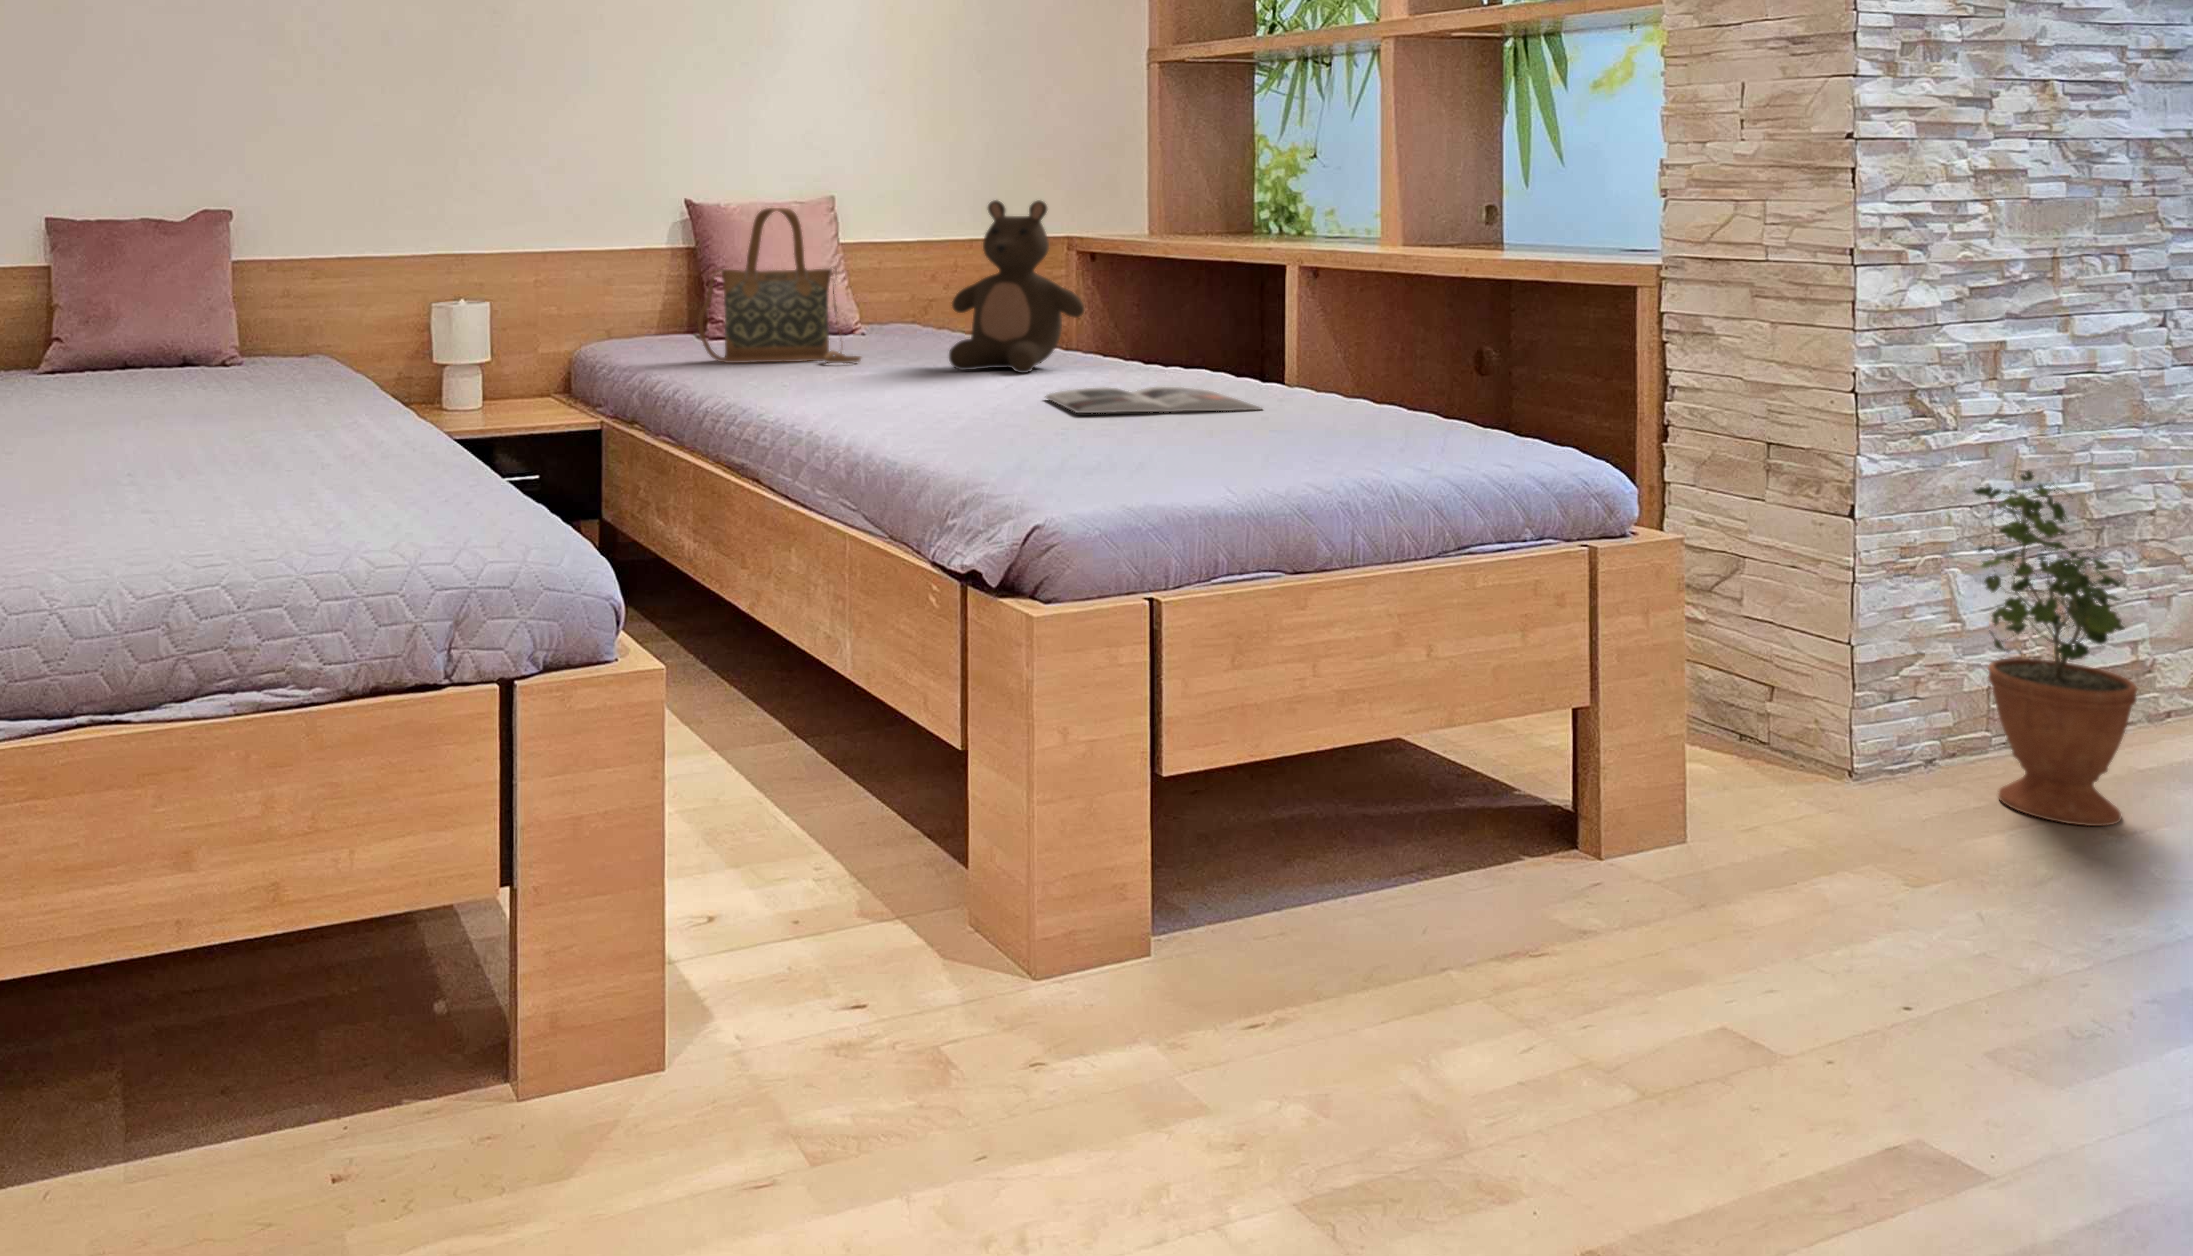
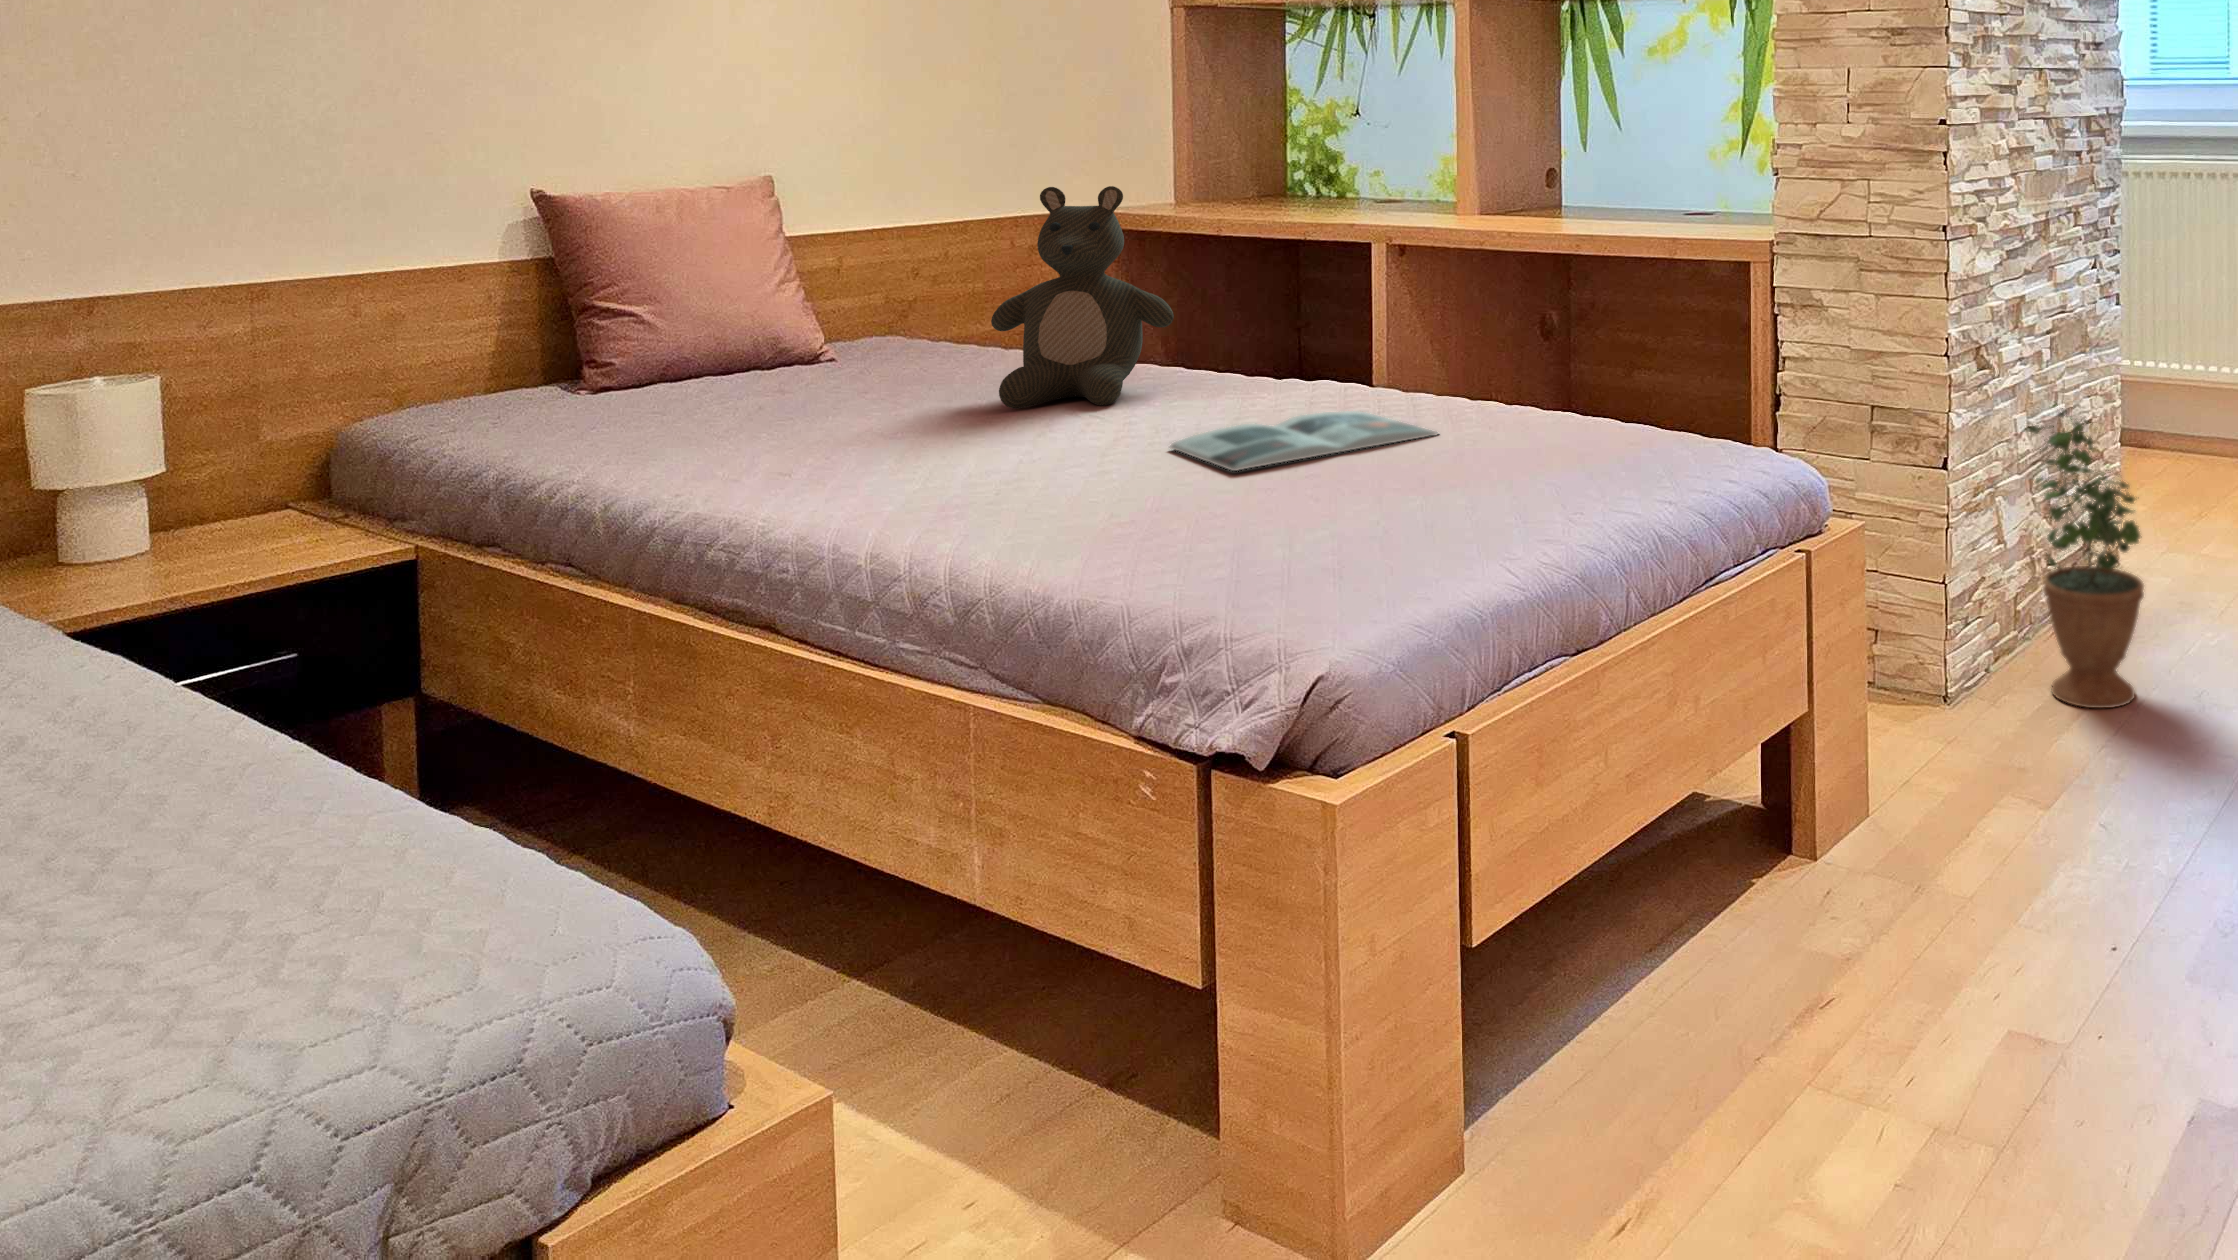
handbag: present [698,208,861,363] -> none [583,205,860,433]

